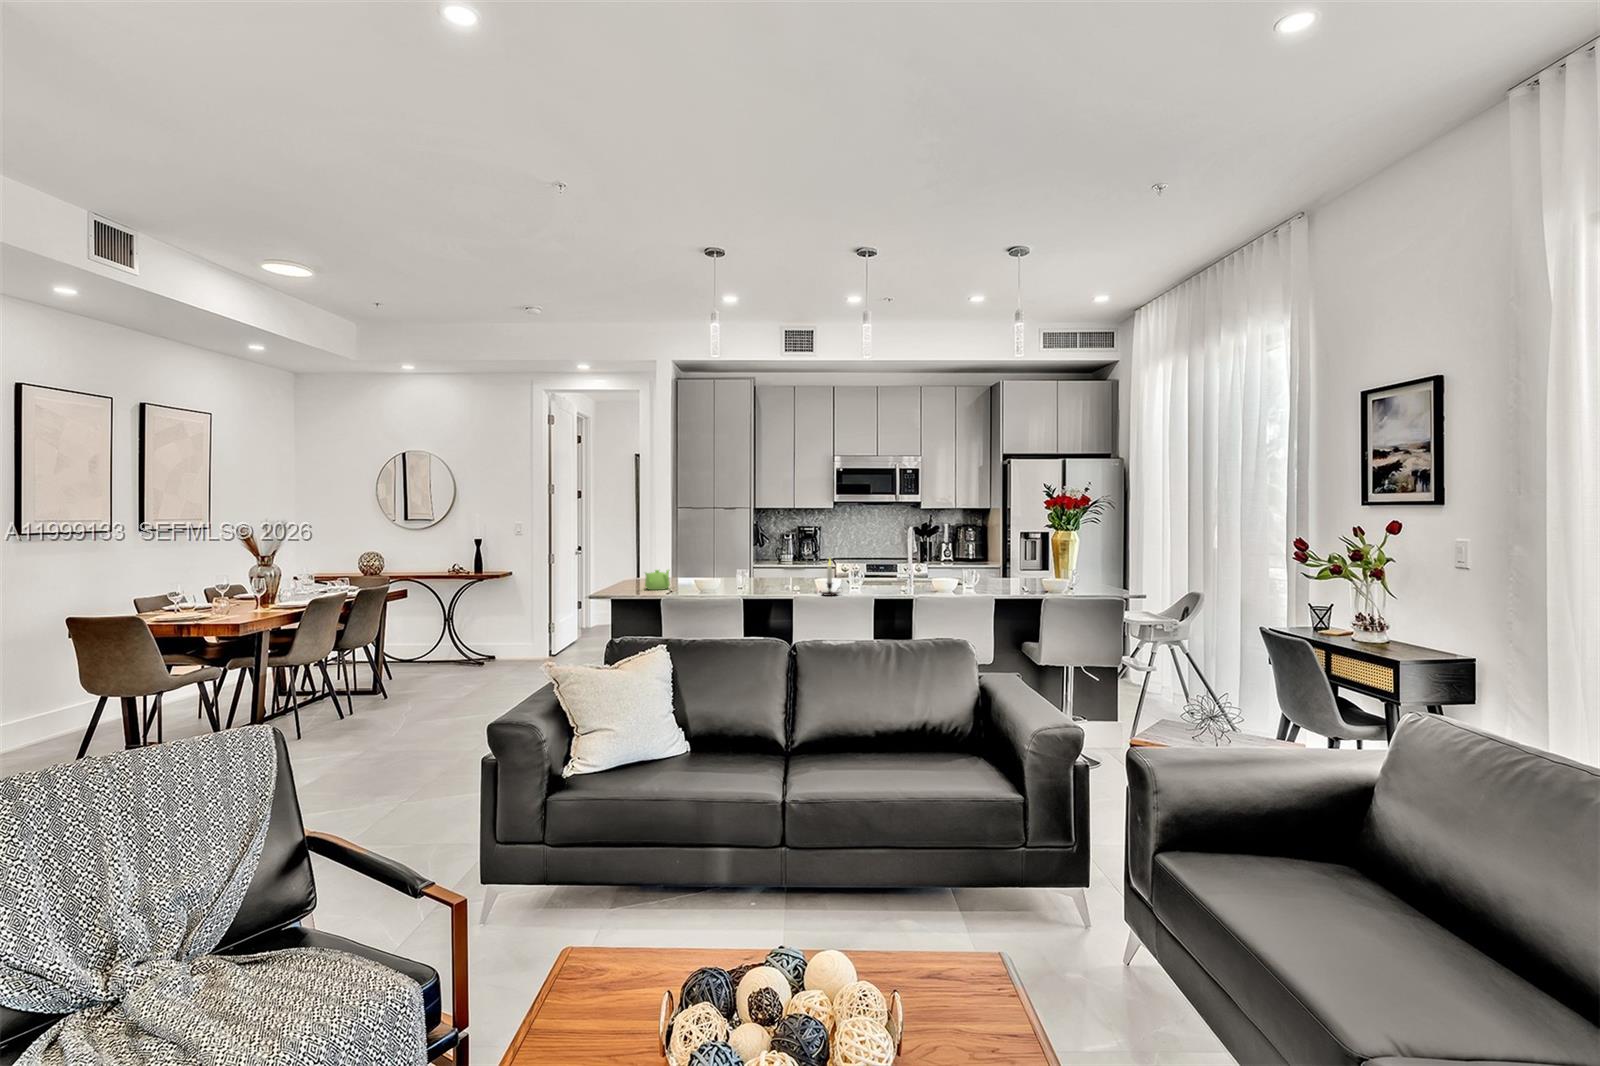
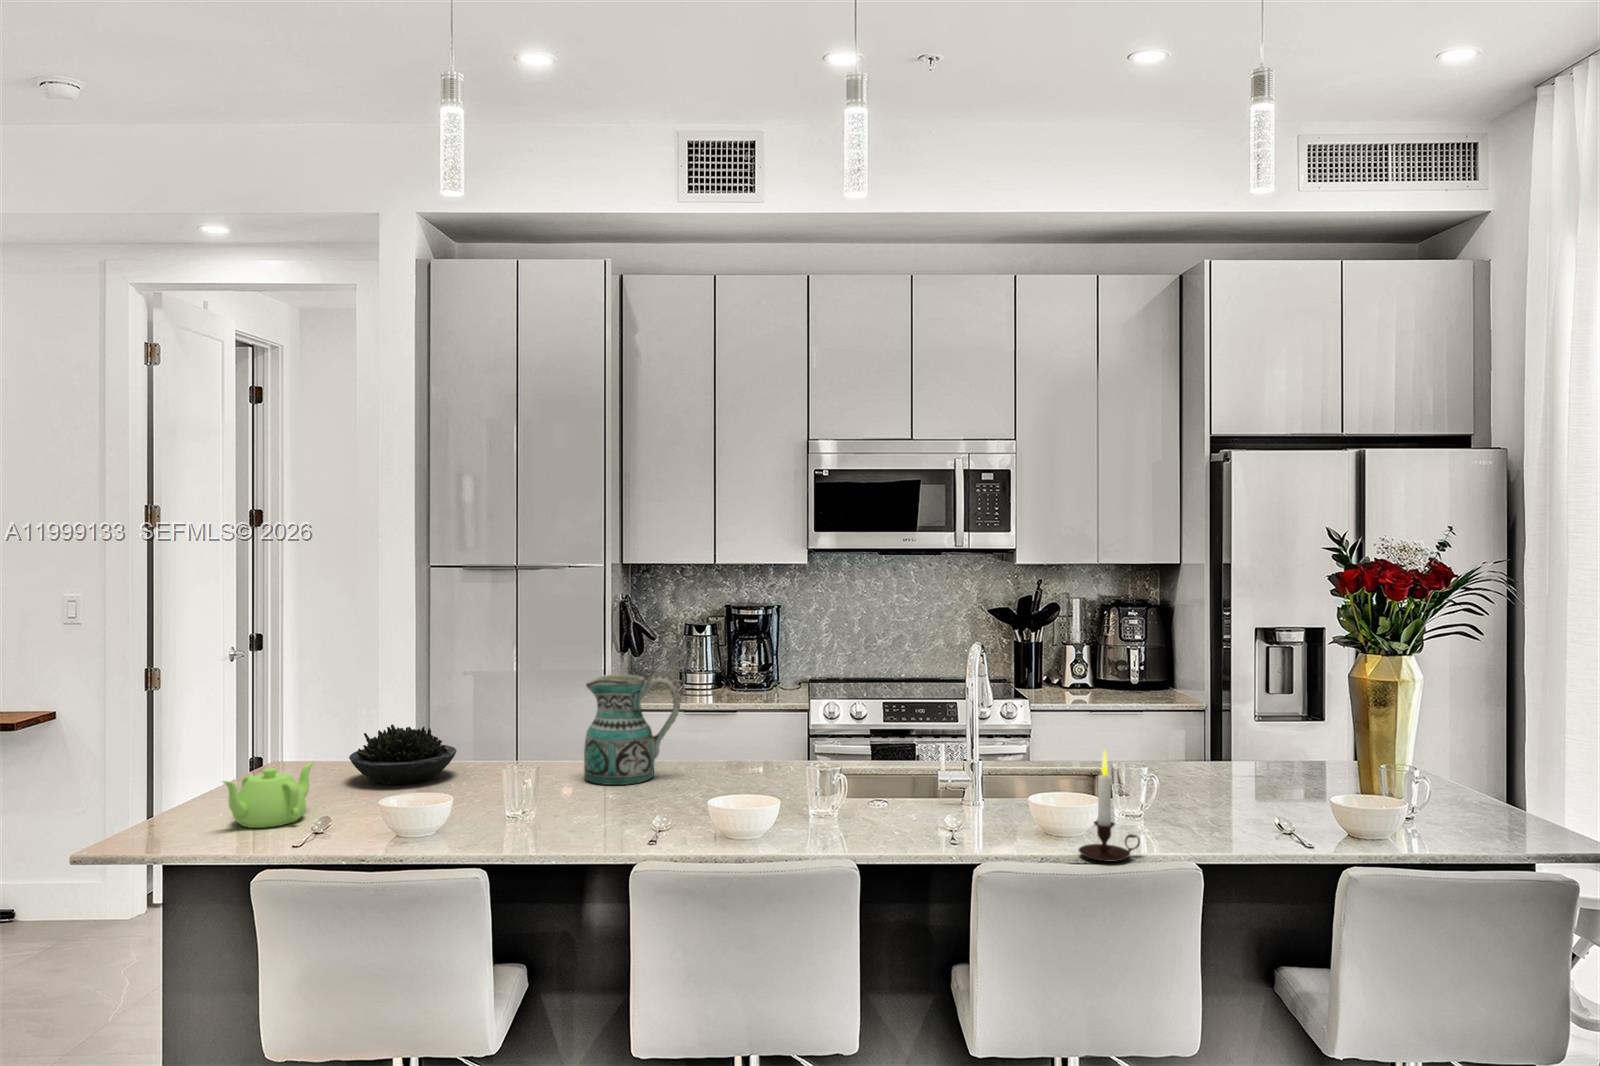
ceramic pitcher: none [763,542,799,582] -> present [584,674,681,785]
succulent plant: none [674,560,713,582] -> present [349,724,456,785]
candle: present [822,560,838,596] -> present [1079,751,1140,862]

